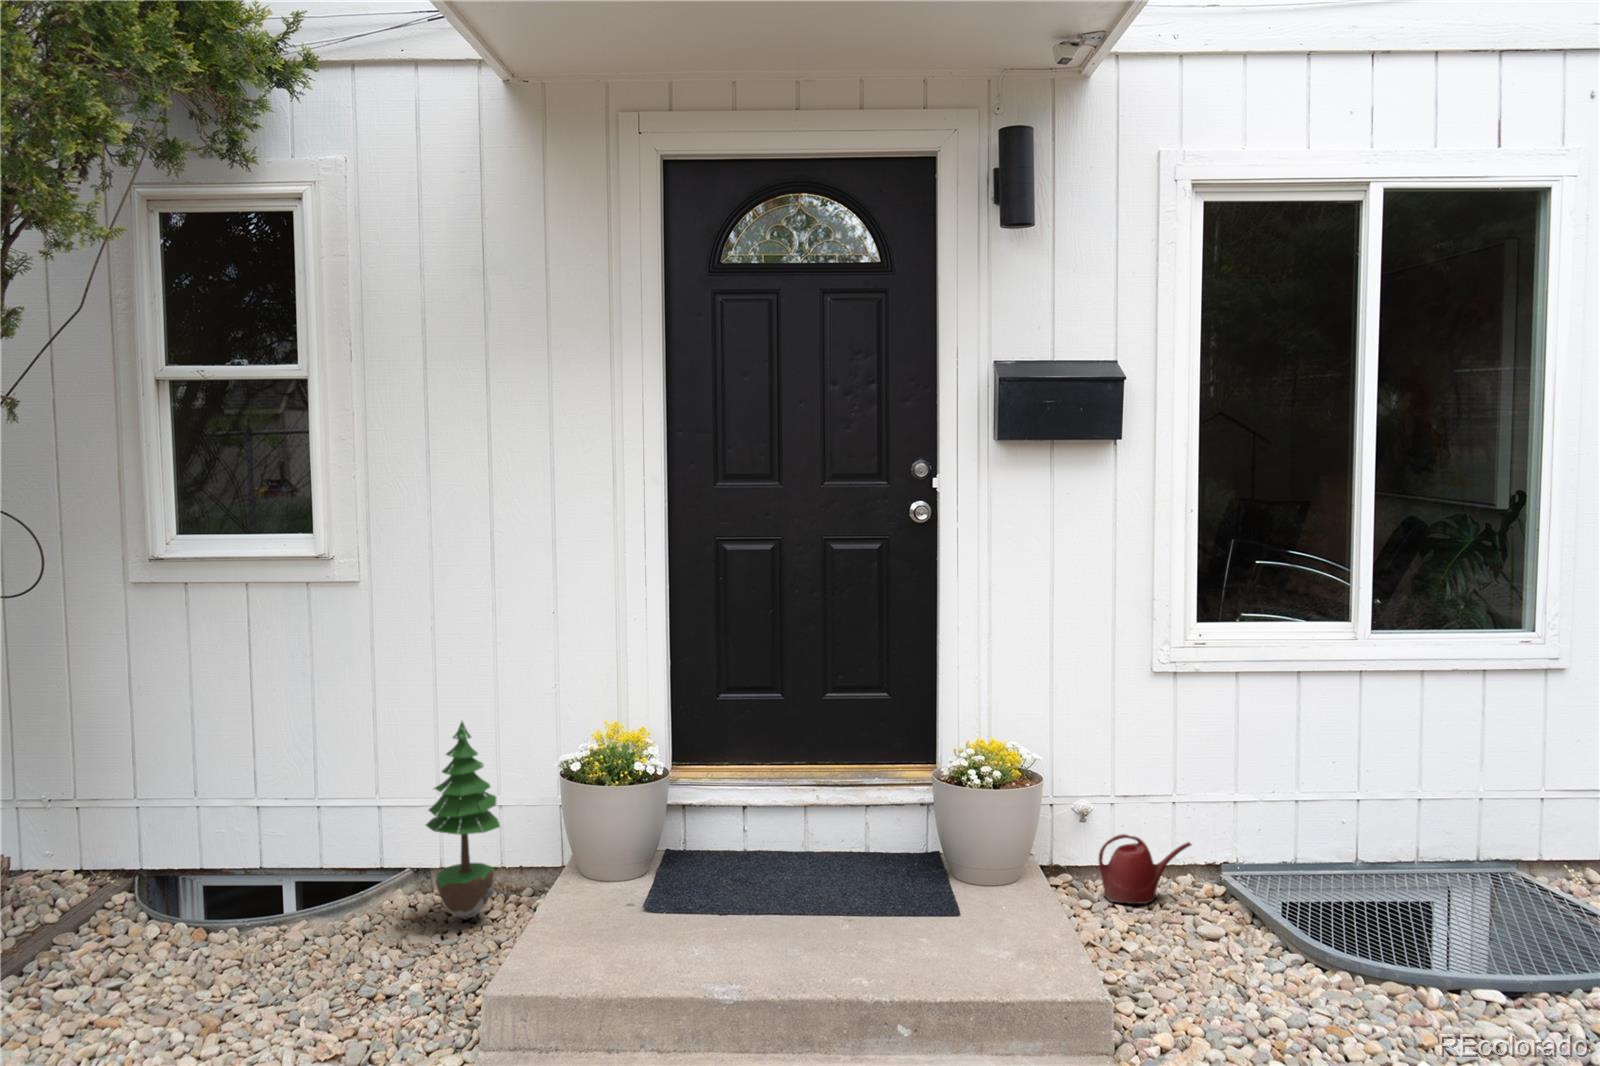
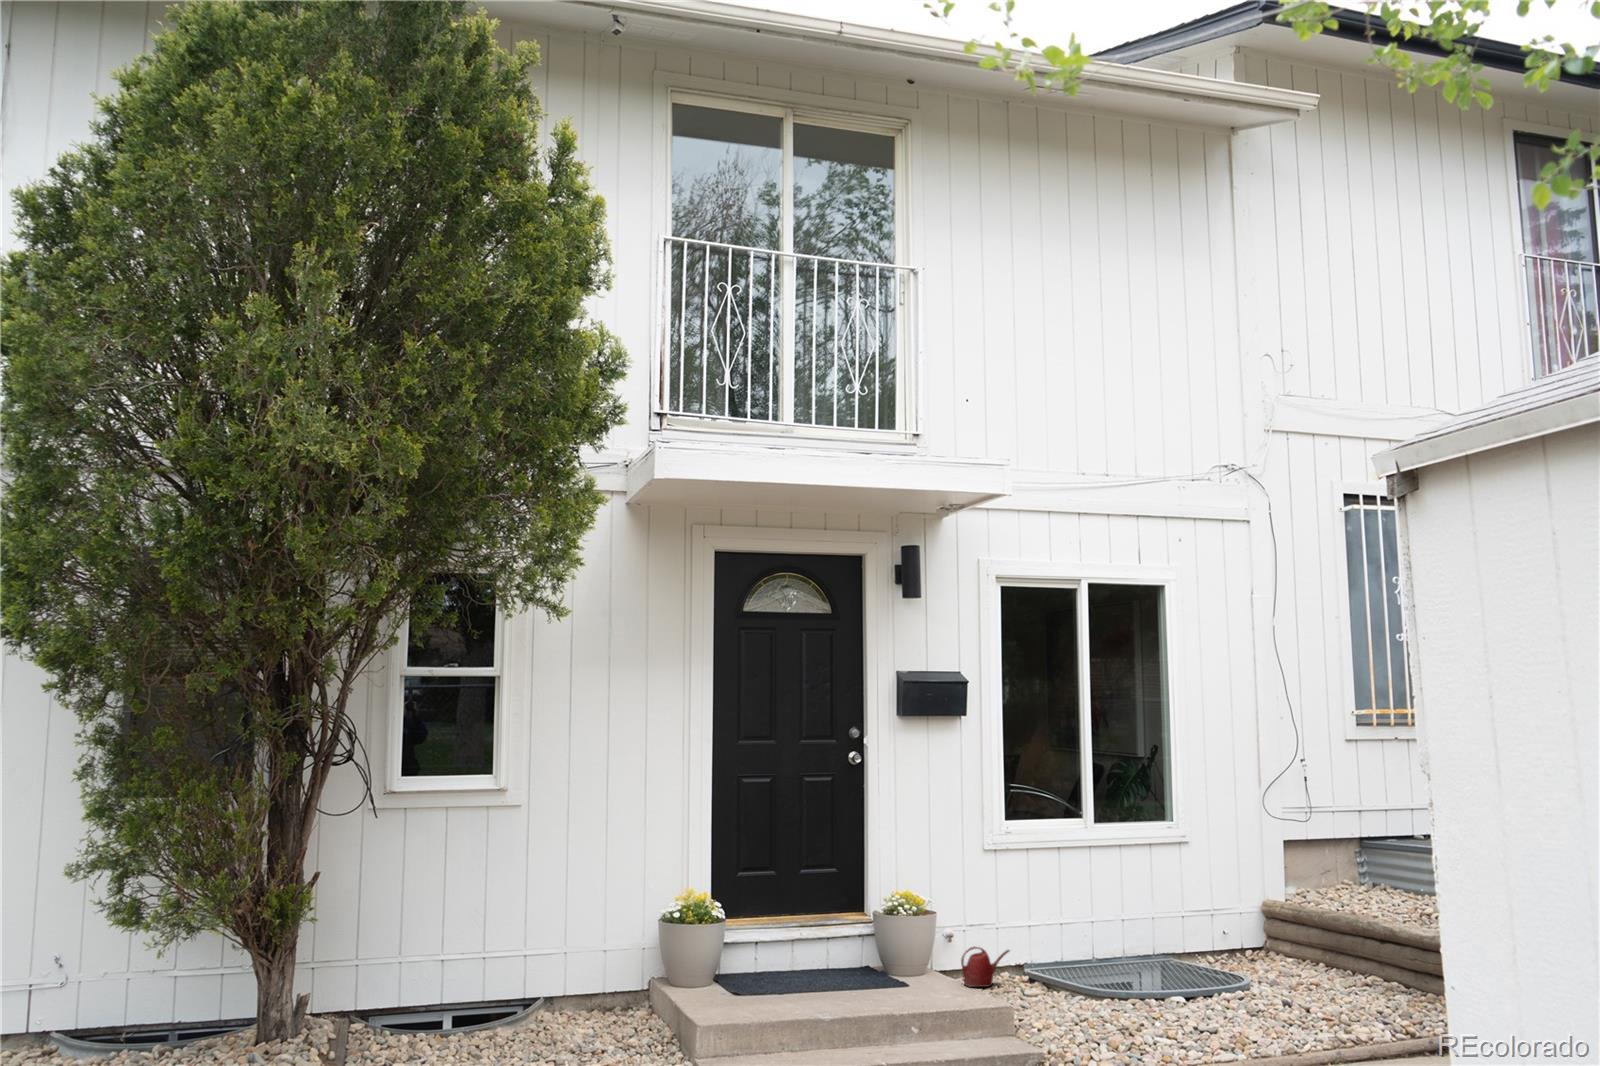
potted tree: present [426,722,500,920] -> none [571,891,618,1024]

